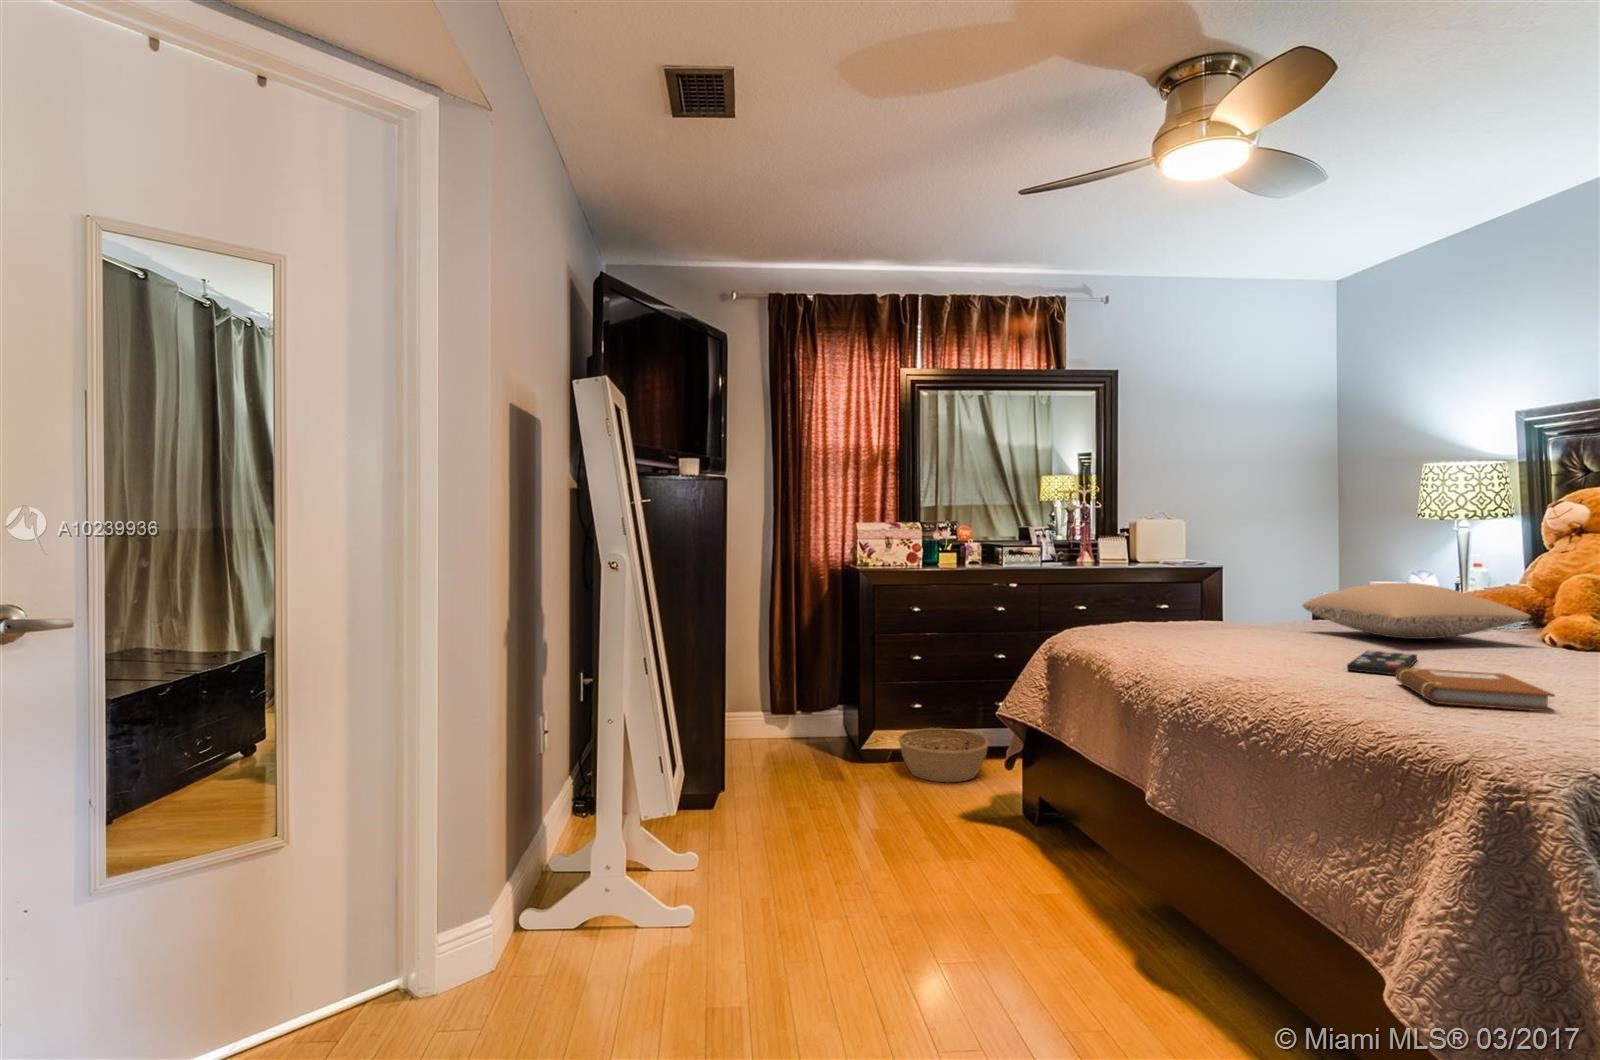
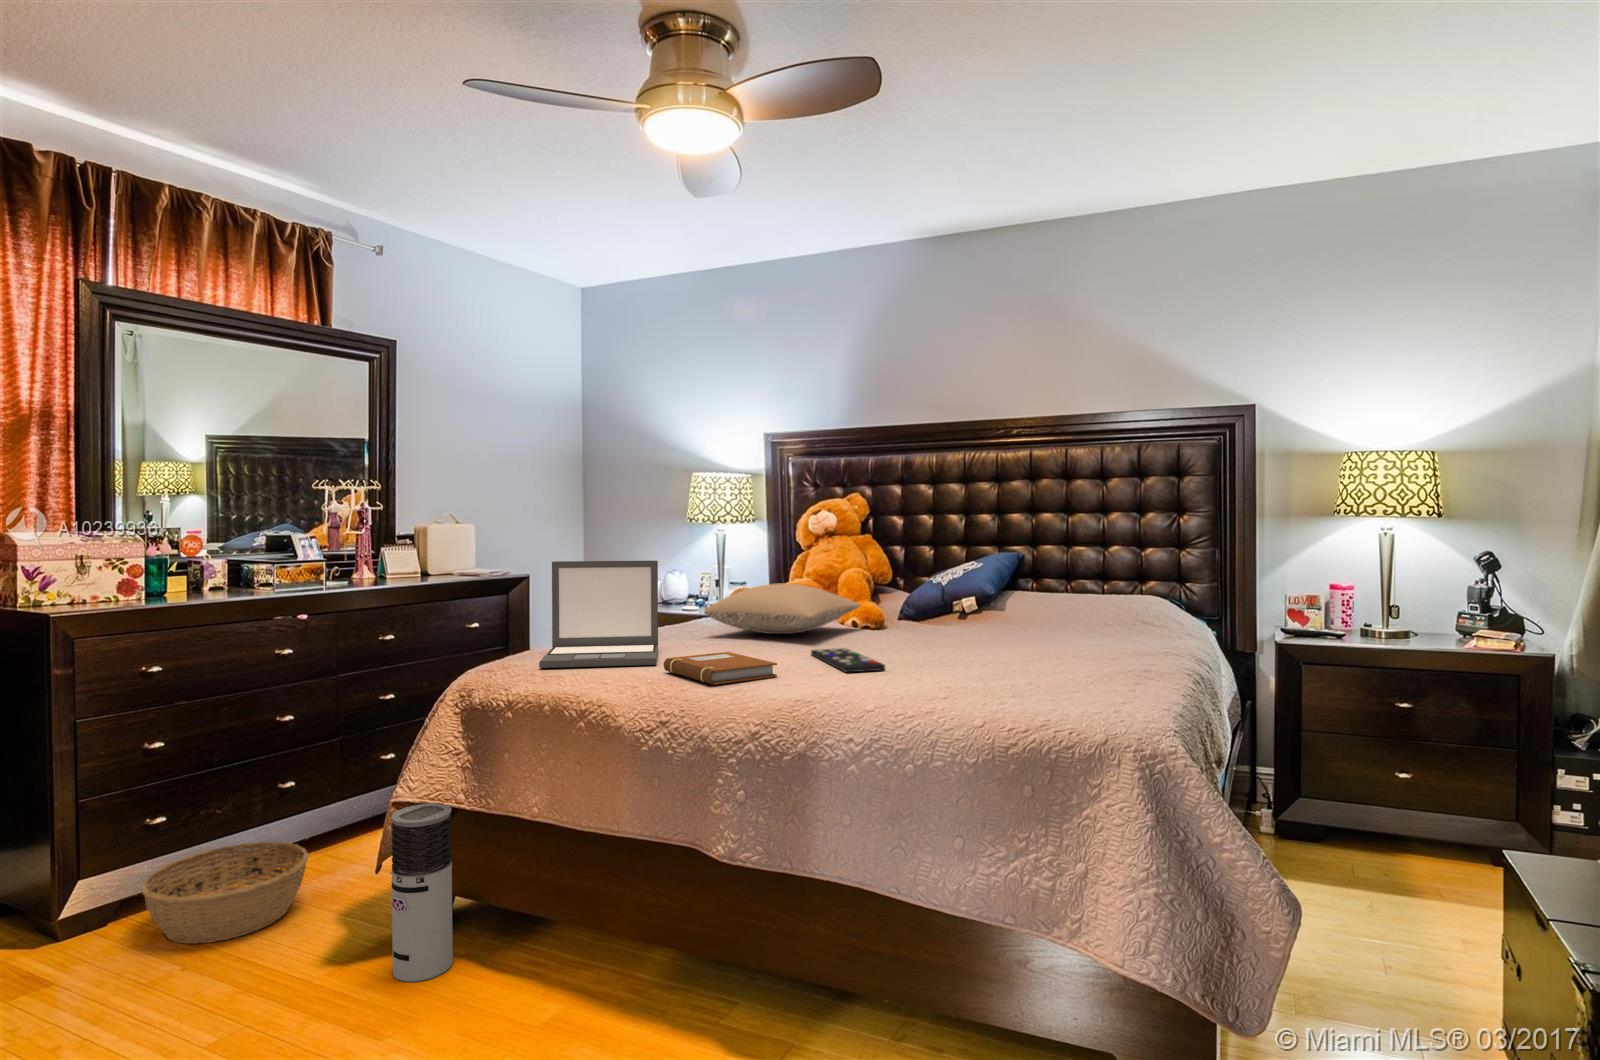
laptop: none [1095,548,1224,641] -> present [539,561,658,668]
notebook: present [1395,668,1555,712] -> present [664,652,777,685]
air purifier: none [990,717,1030,840] -> present [390,803,453,982]

